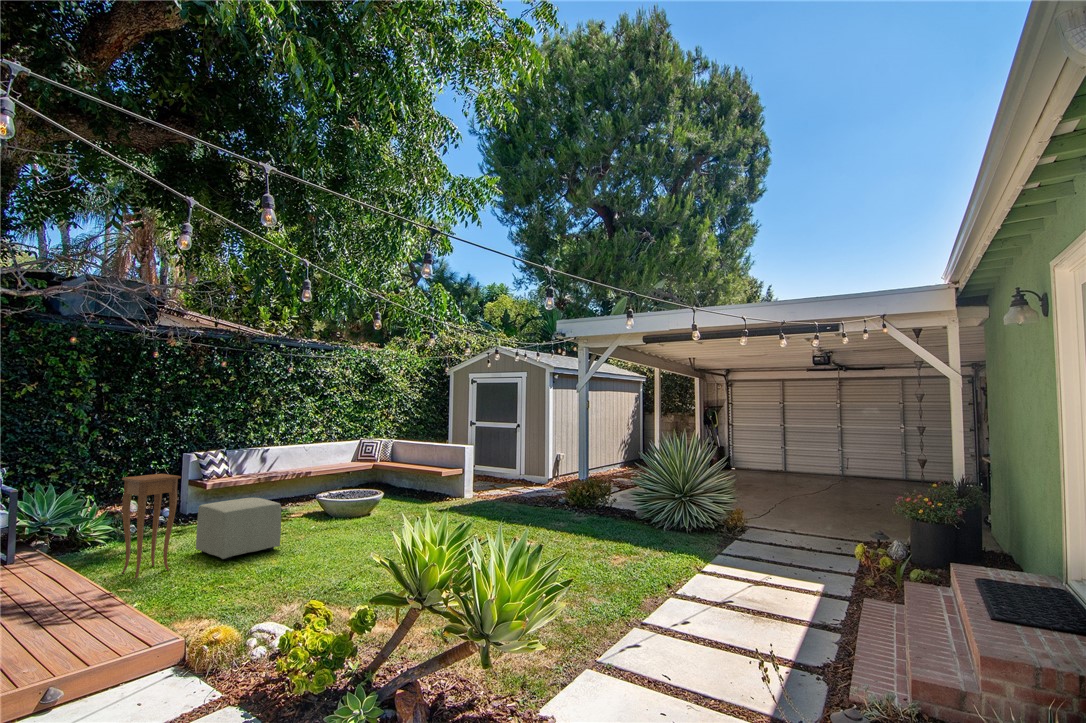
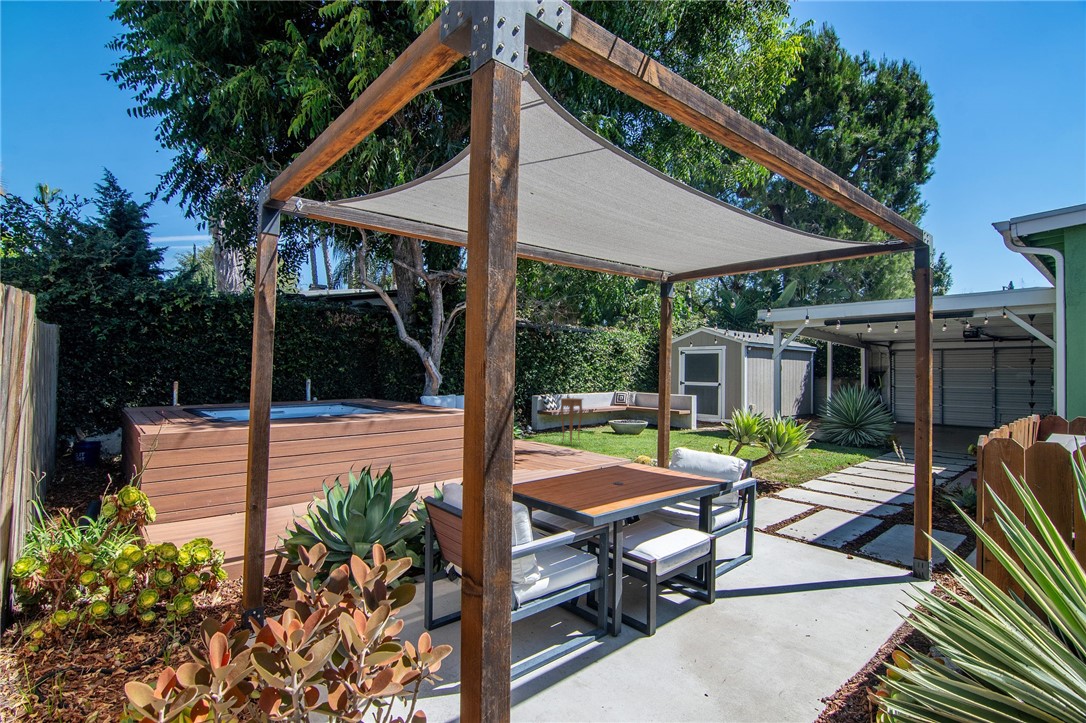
ottoman: present [196,498,281,560] -> none [580,415,620,442]

